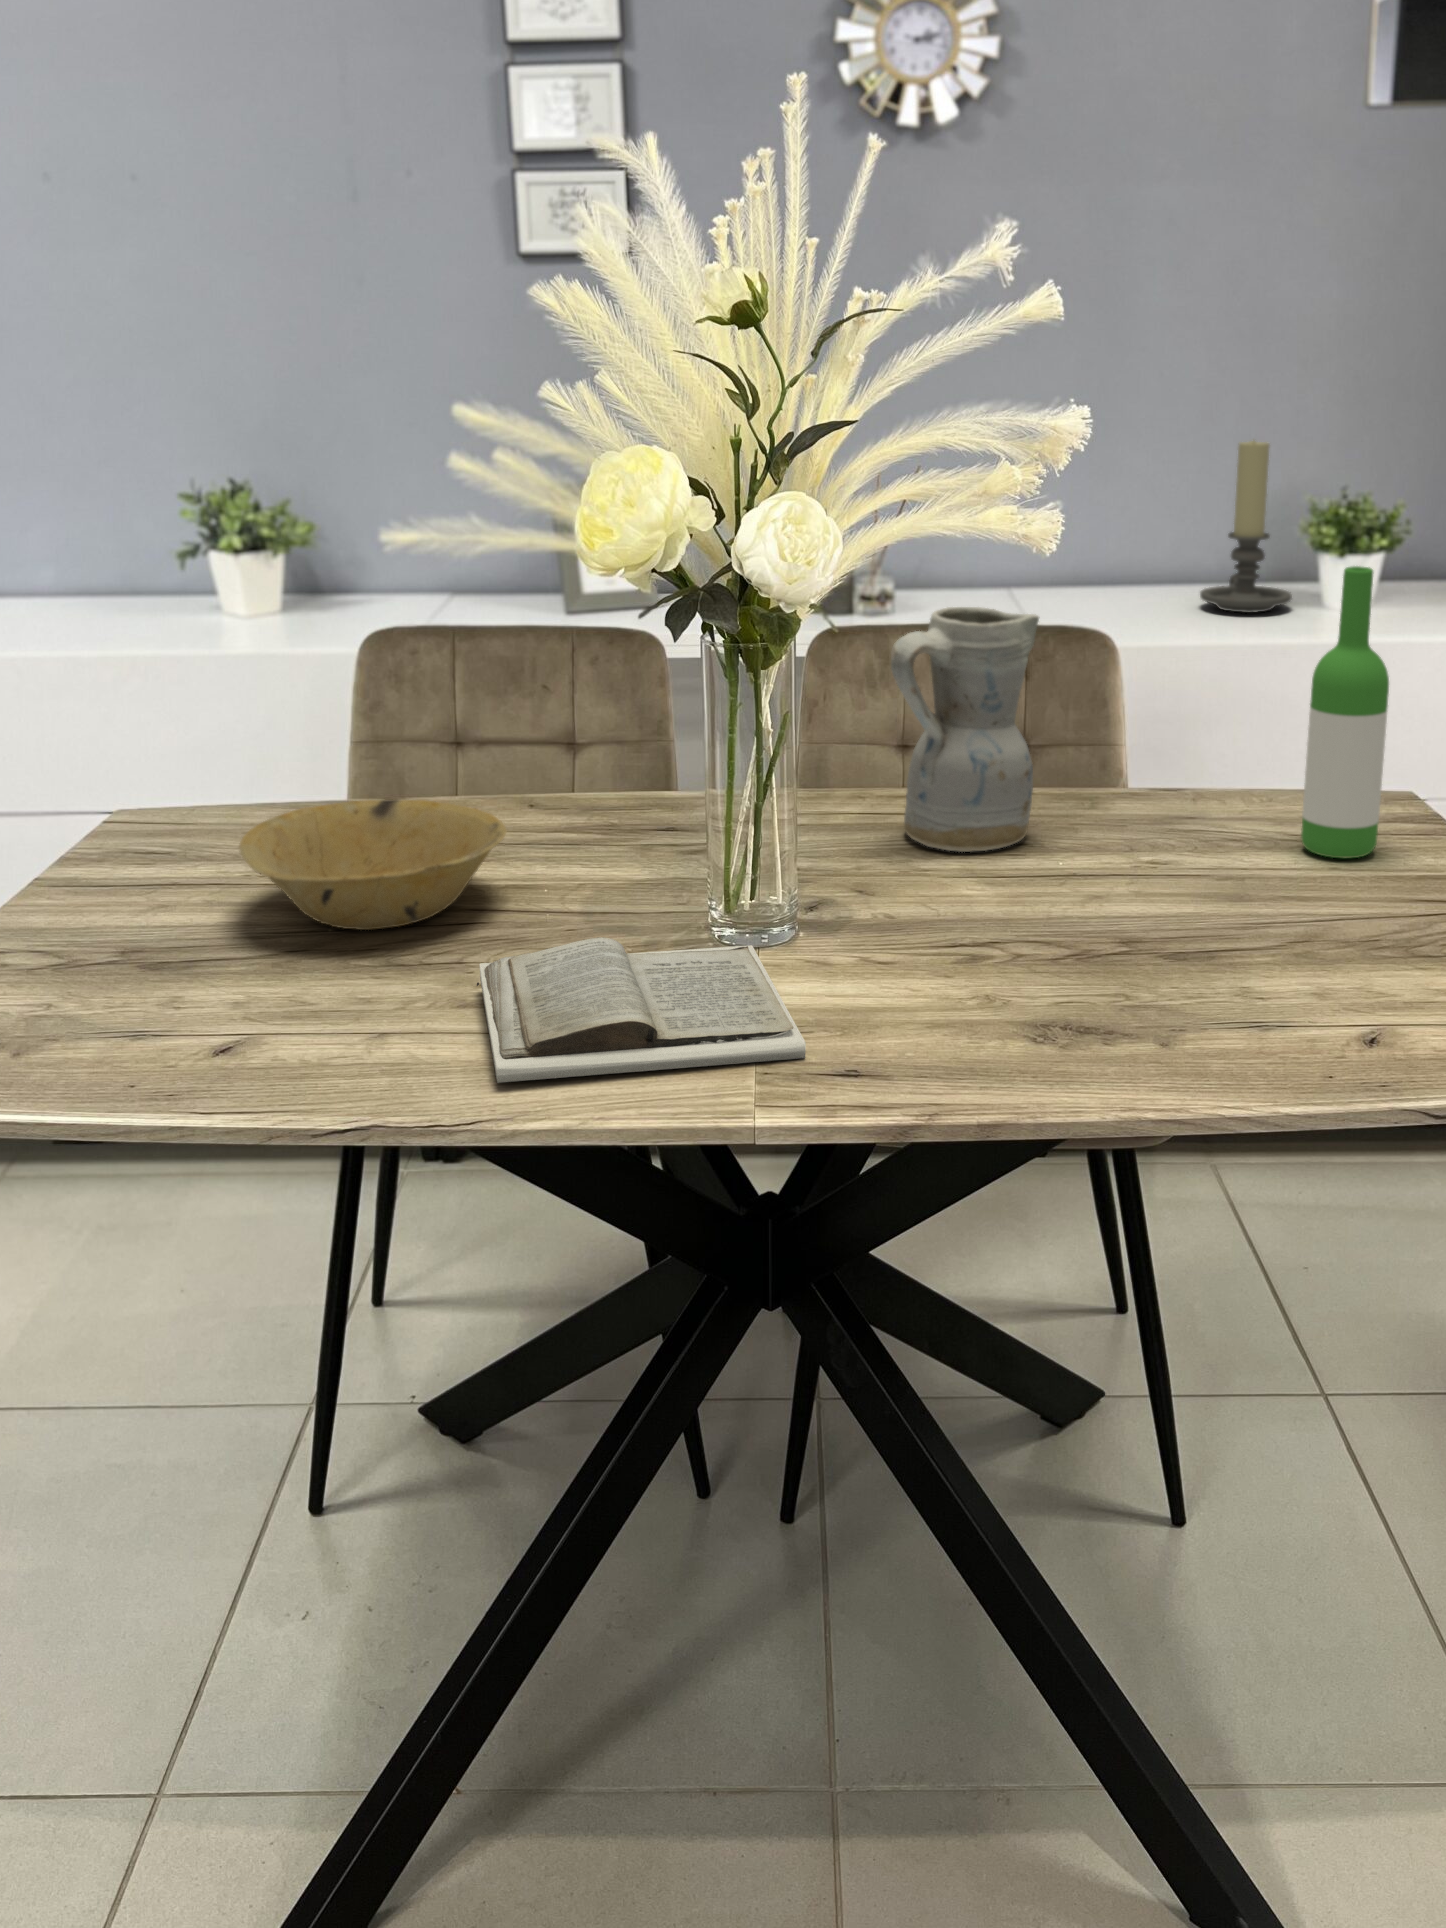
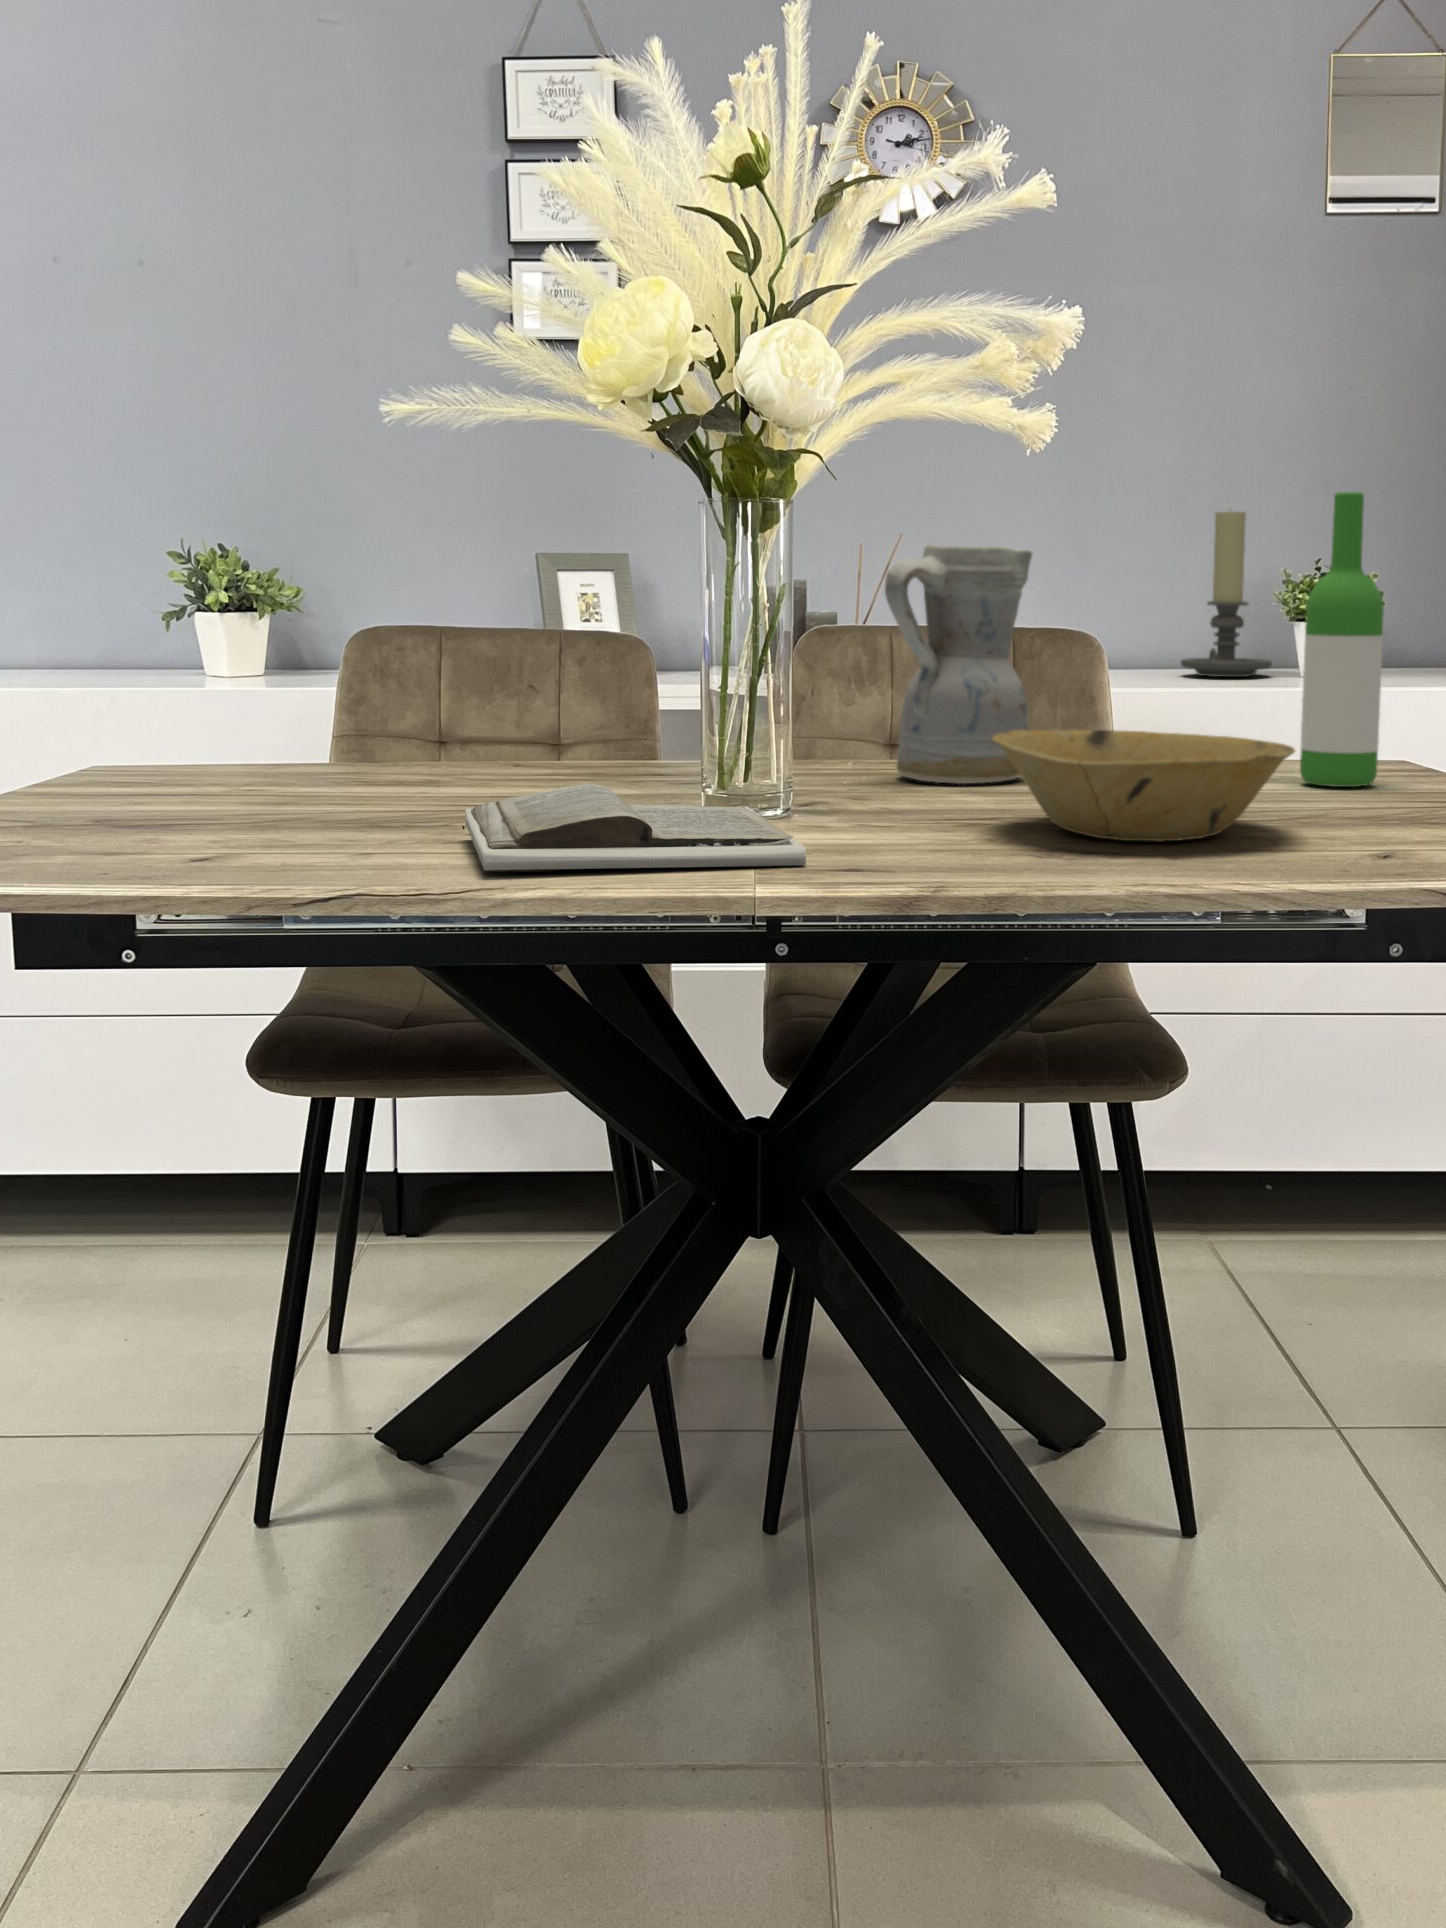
bowl: present [239,800,506,930] -> present [992,730,1295,841]

